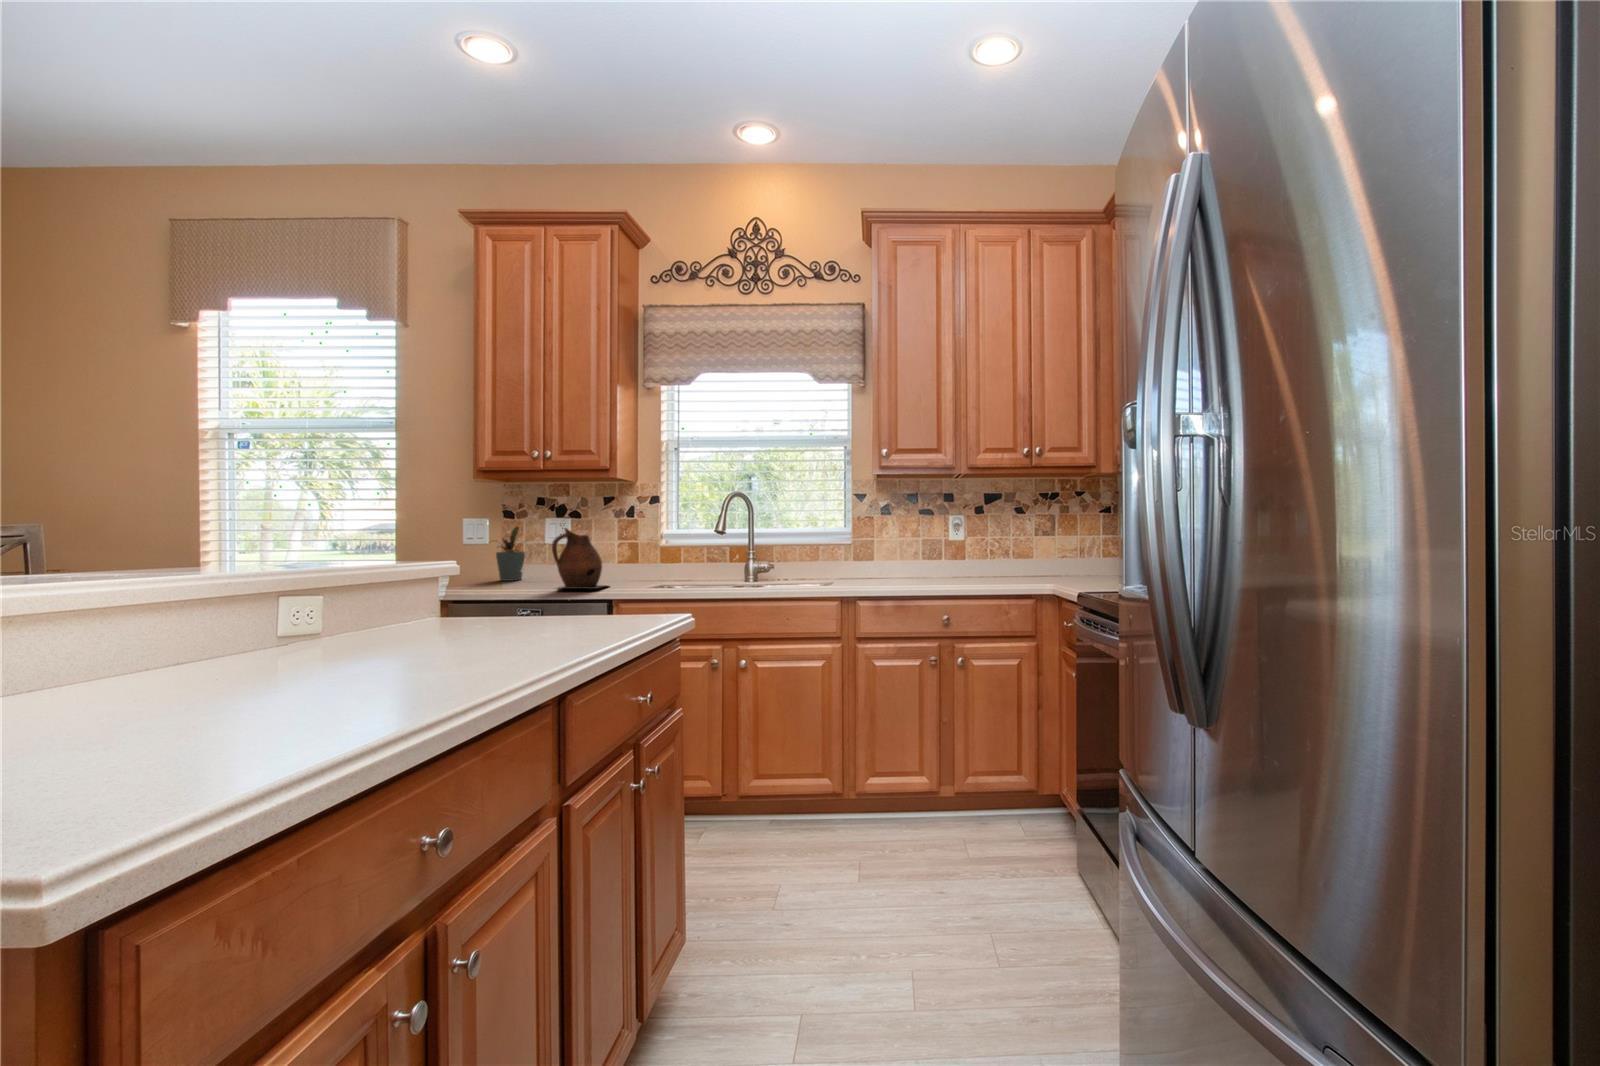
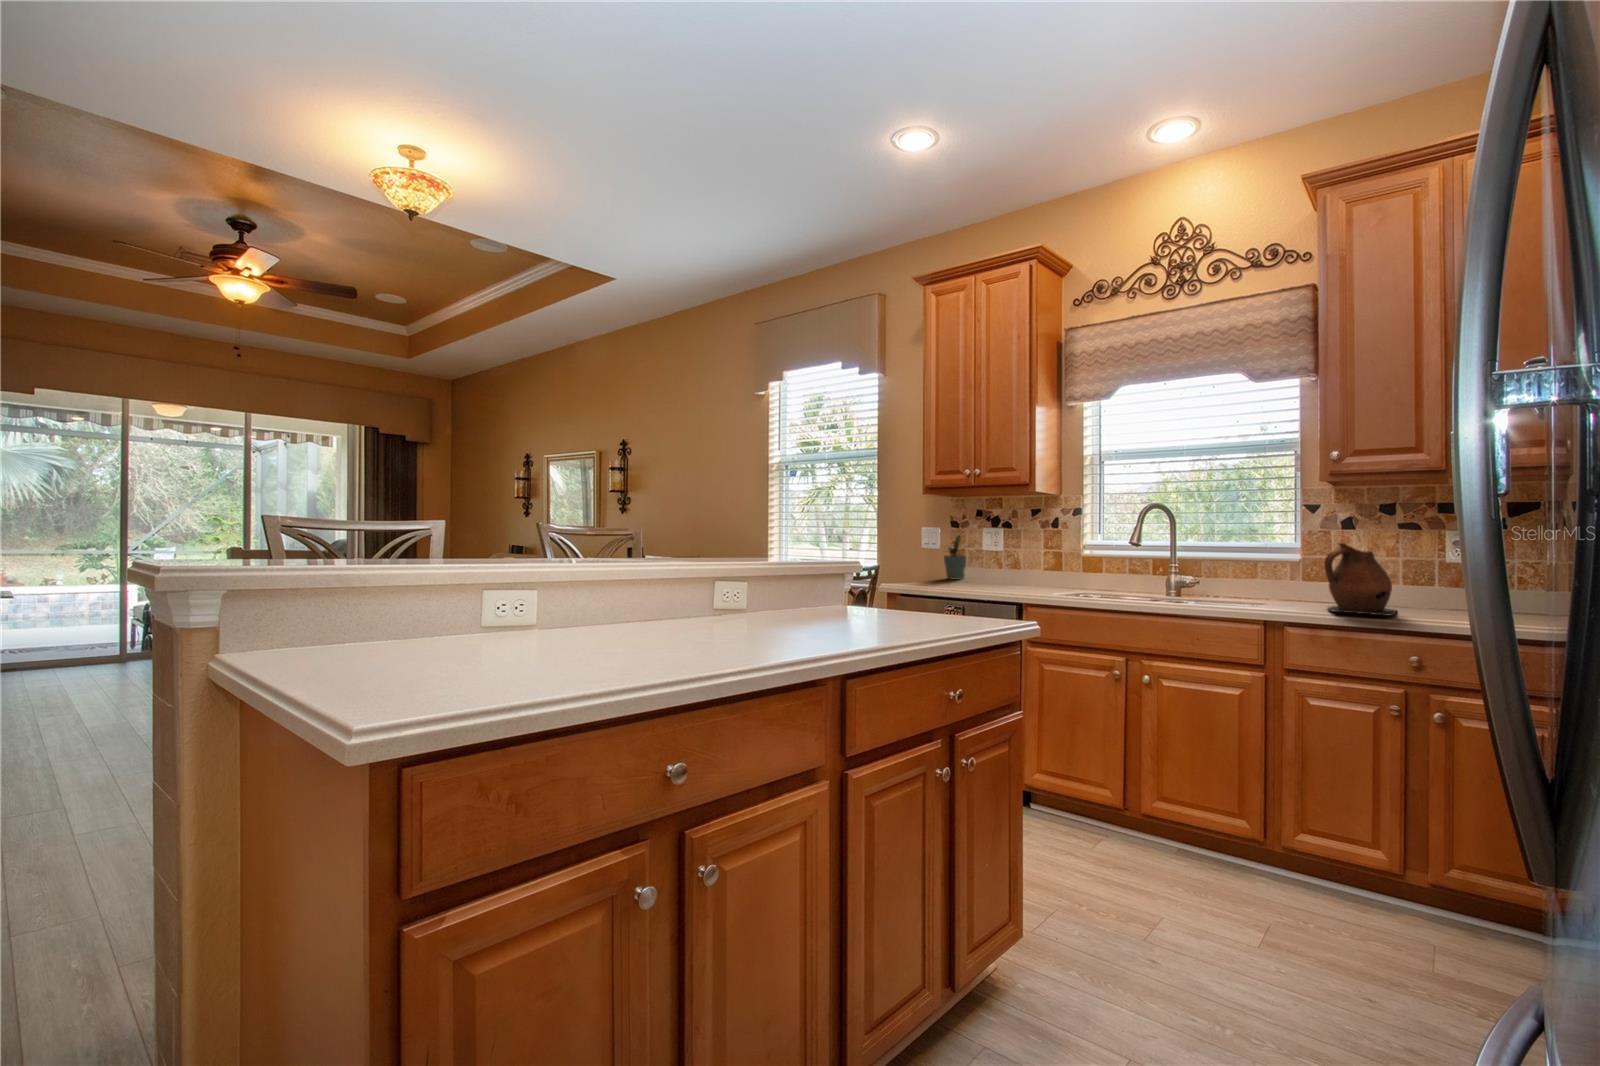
ceramic pitcher: present [552,528,609,589] -> present [1324,543,1396,616]

